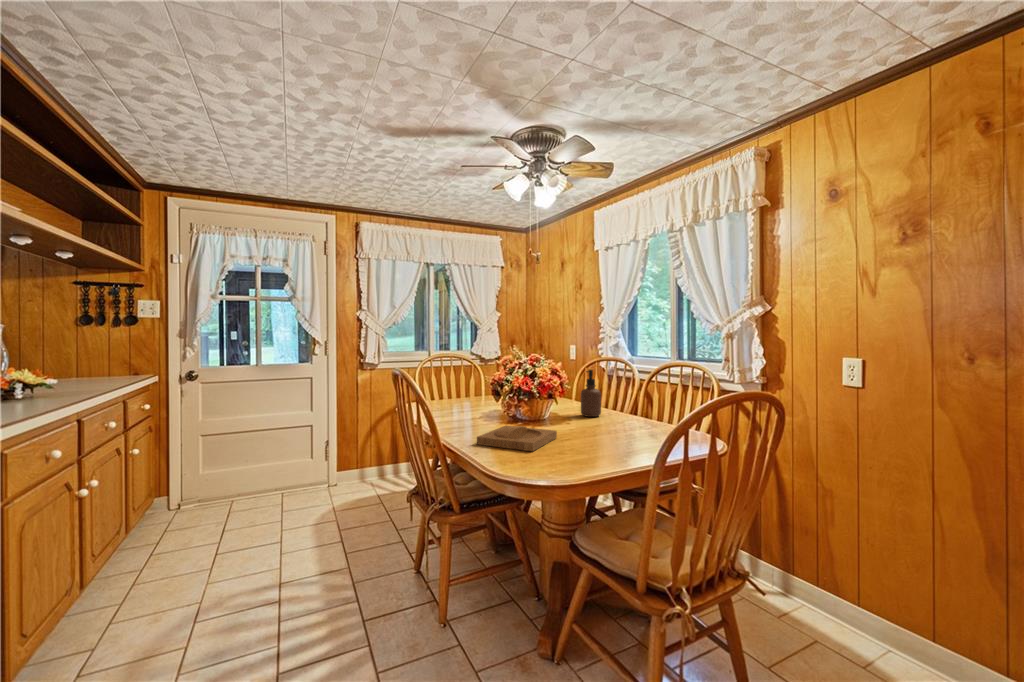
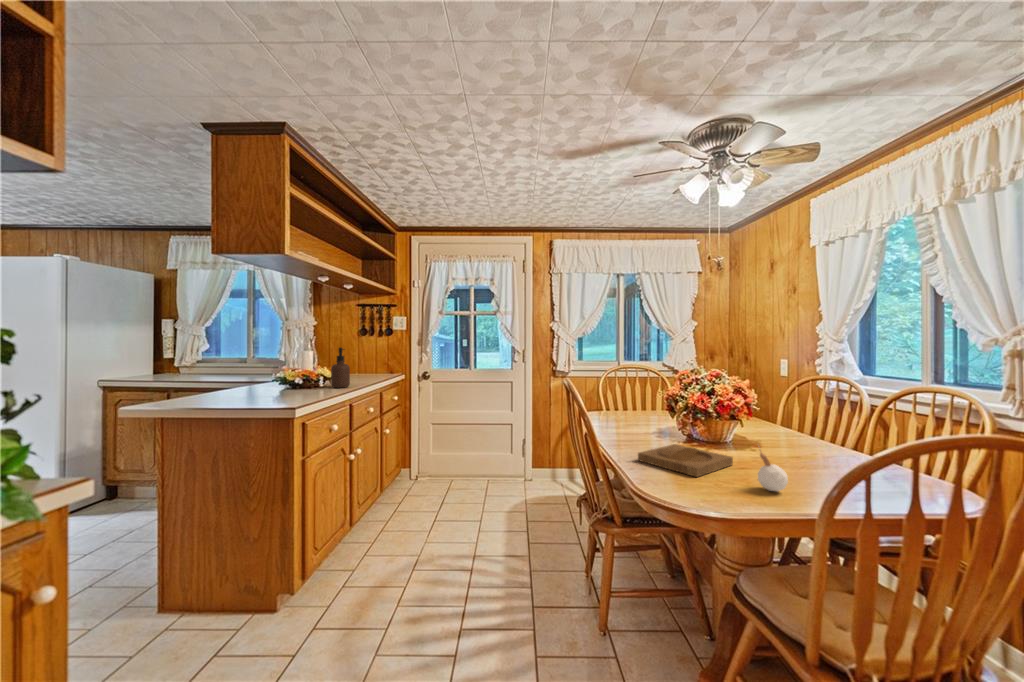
soap dispenser: present [581,370,601,417] -> present [331,348,350,388]
candle: none [581,415,604,454] -> present [758,453,788,491]

